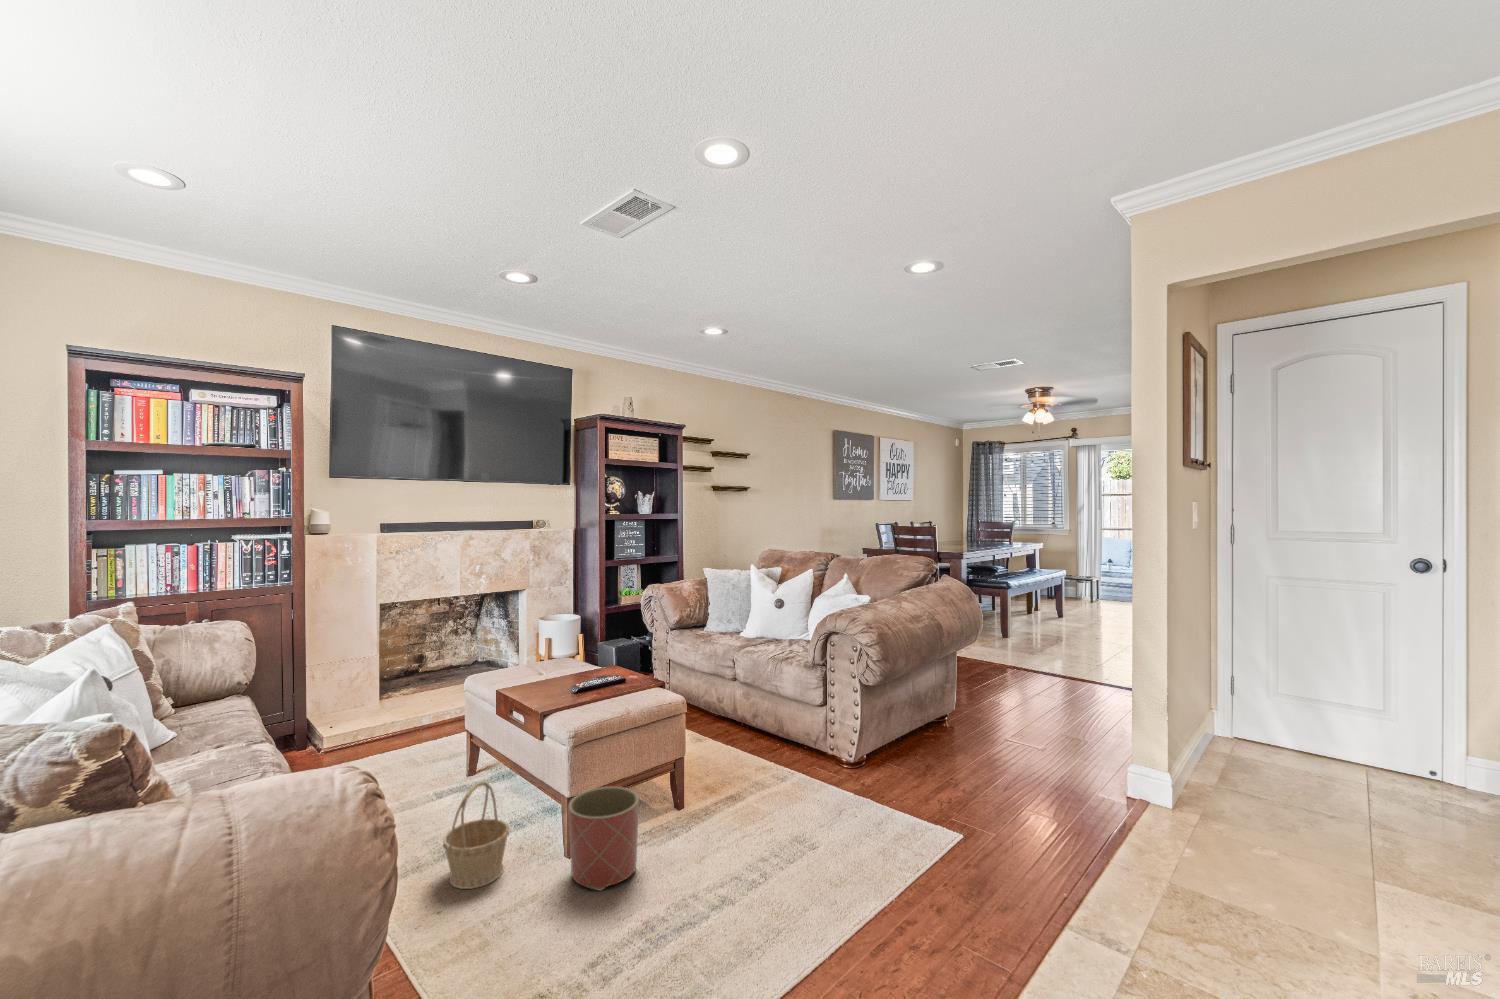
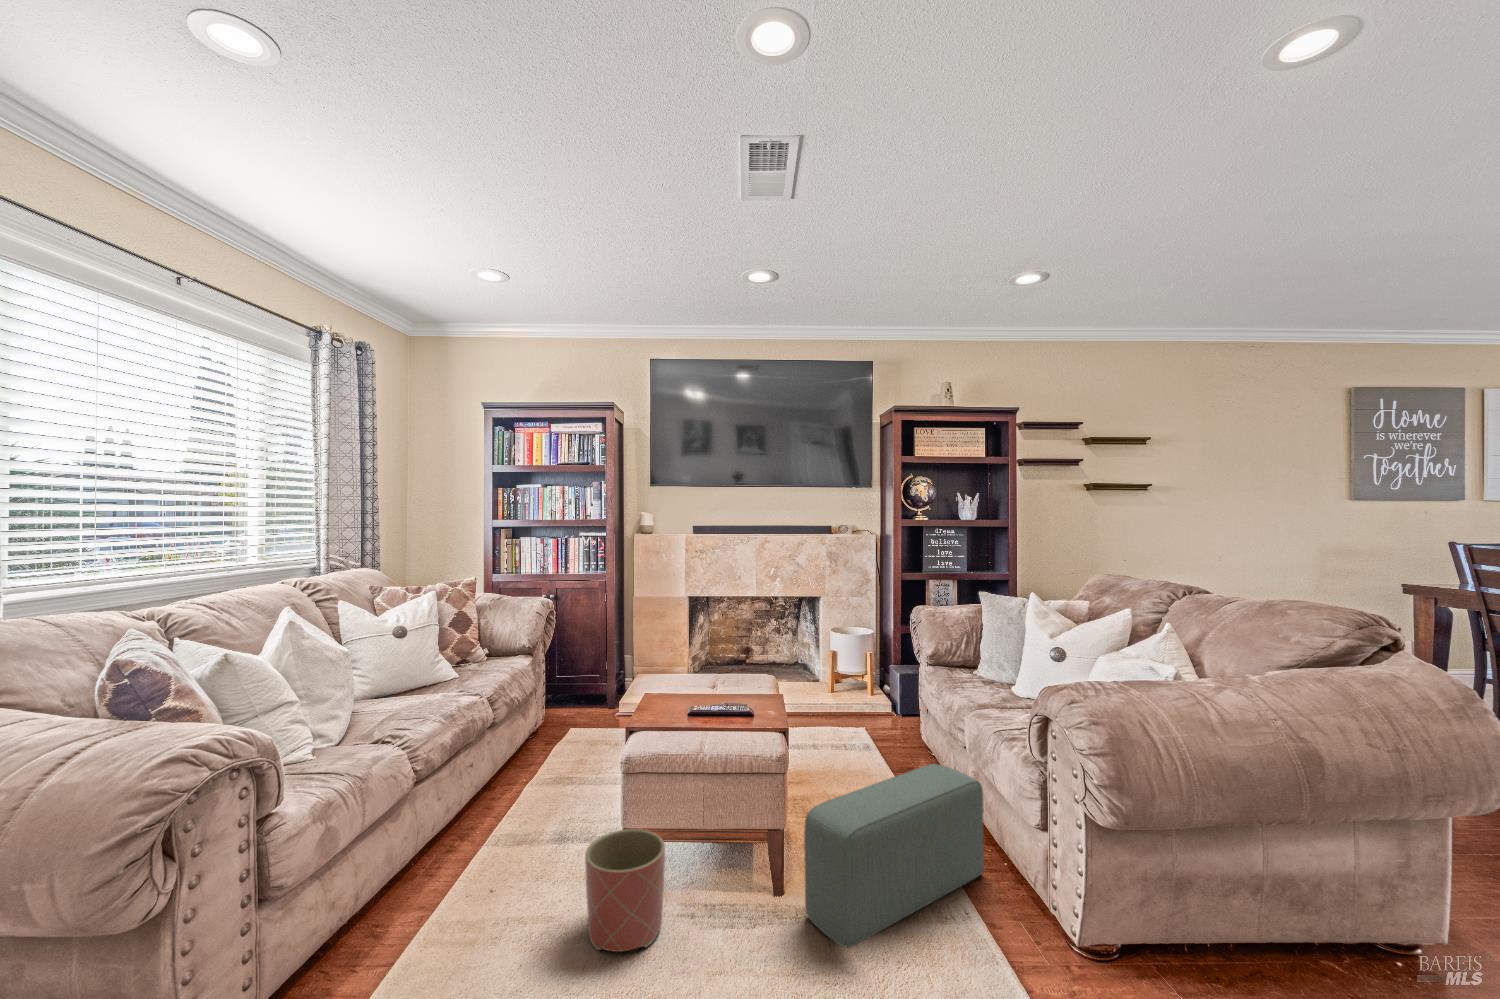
pouf: none [711,688,778,814] -> present [804,764,984,948]
basket: present [443,781,509,889] -> none [524,781,587,886]

